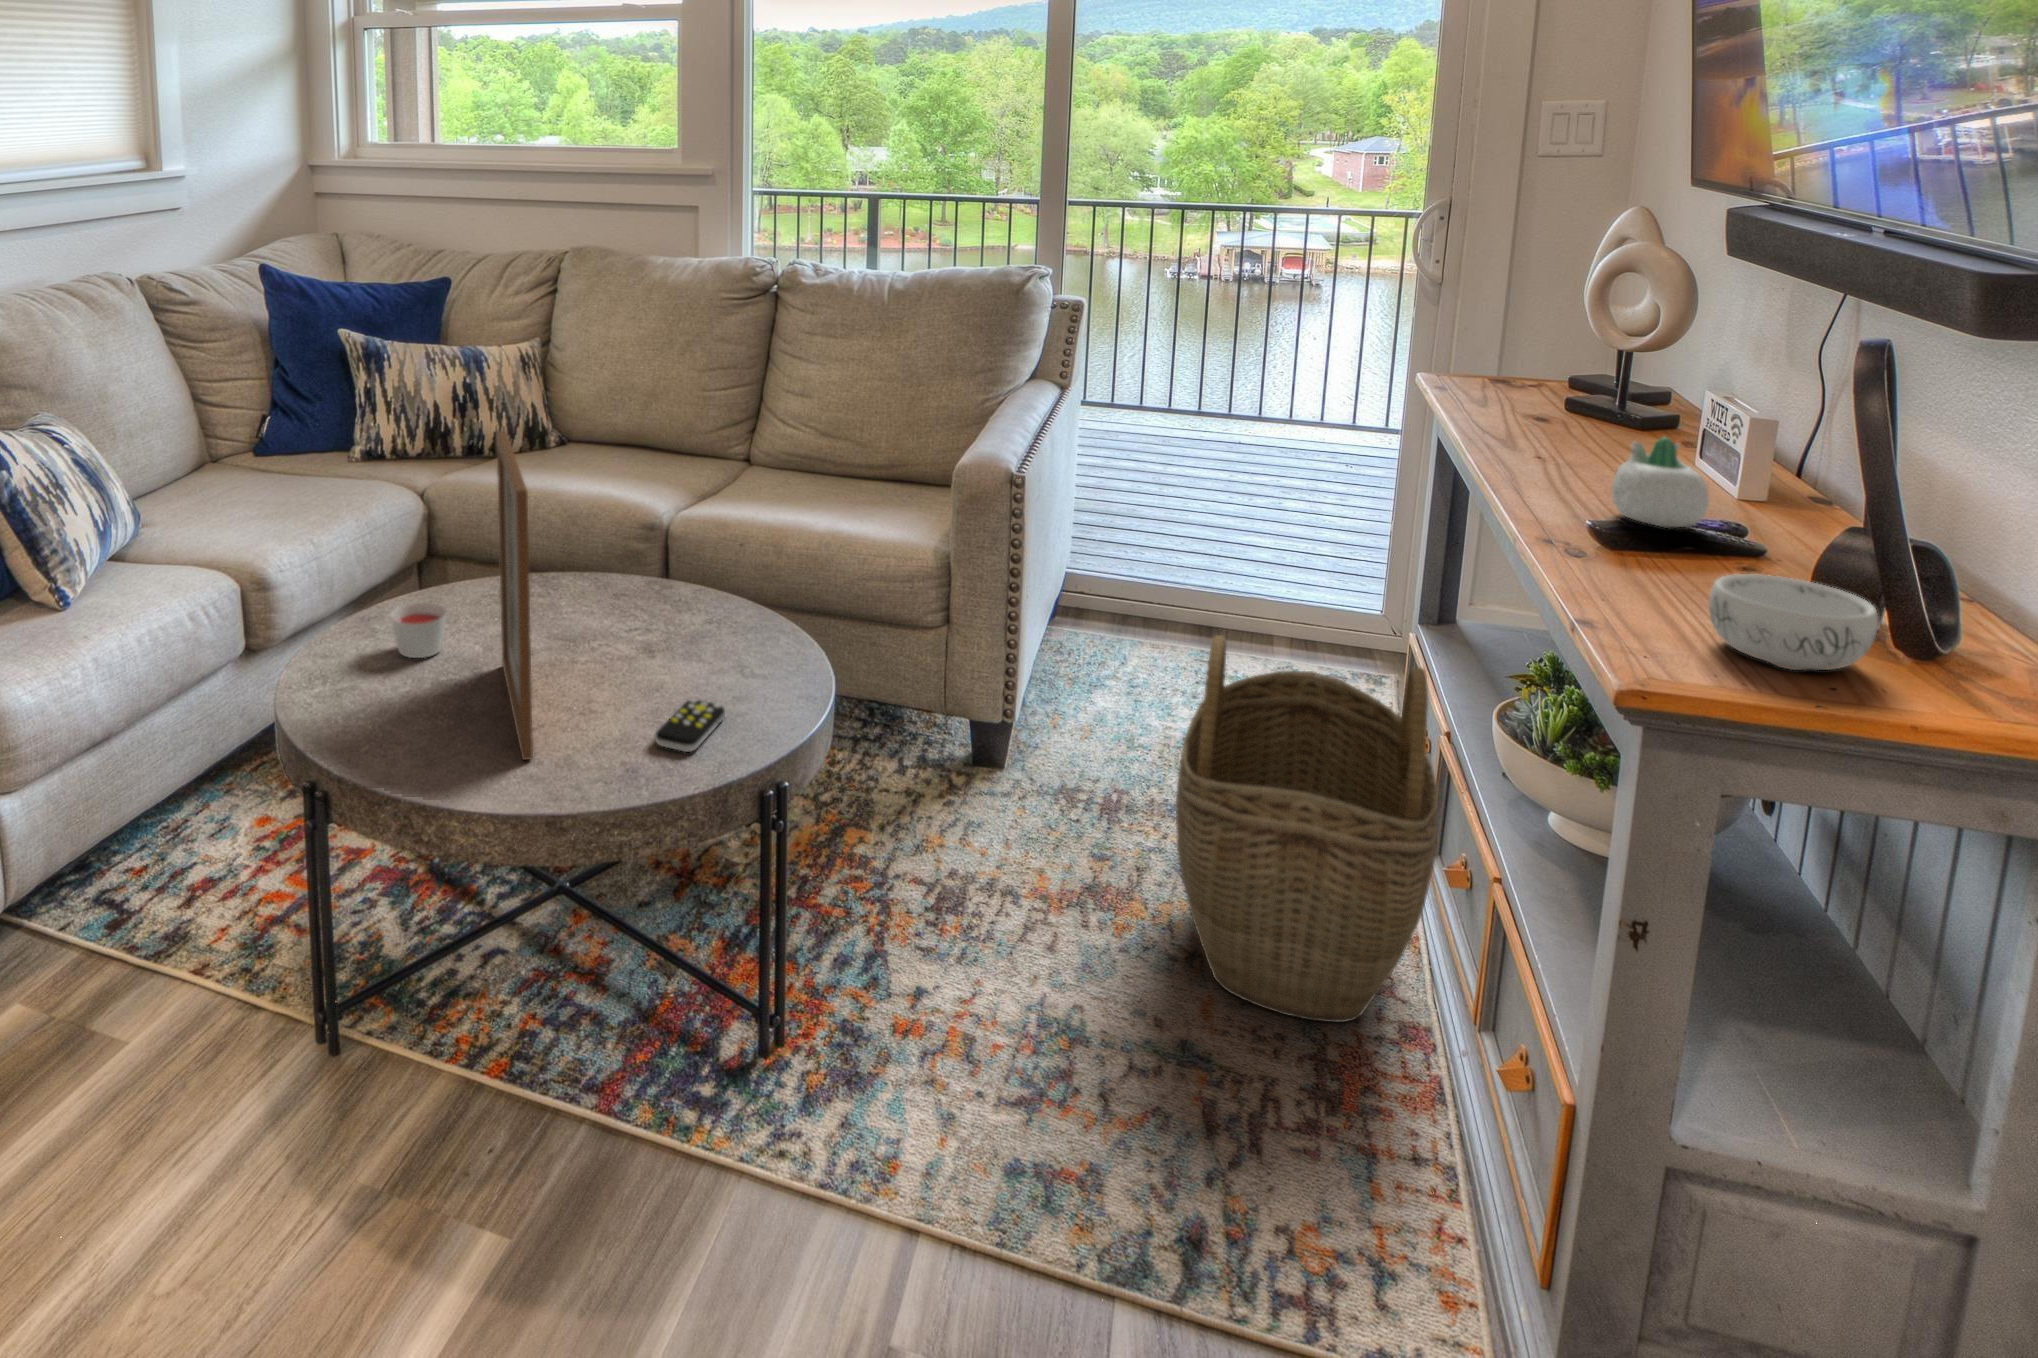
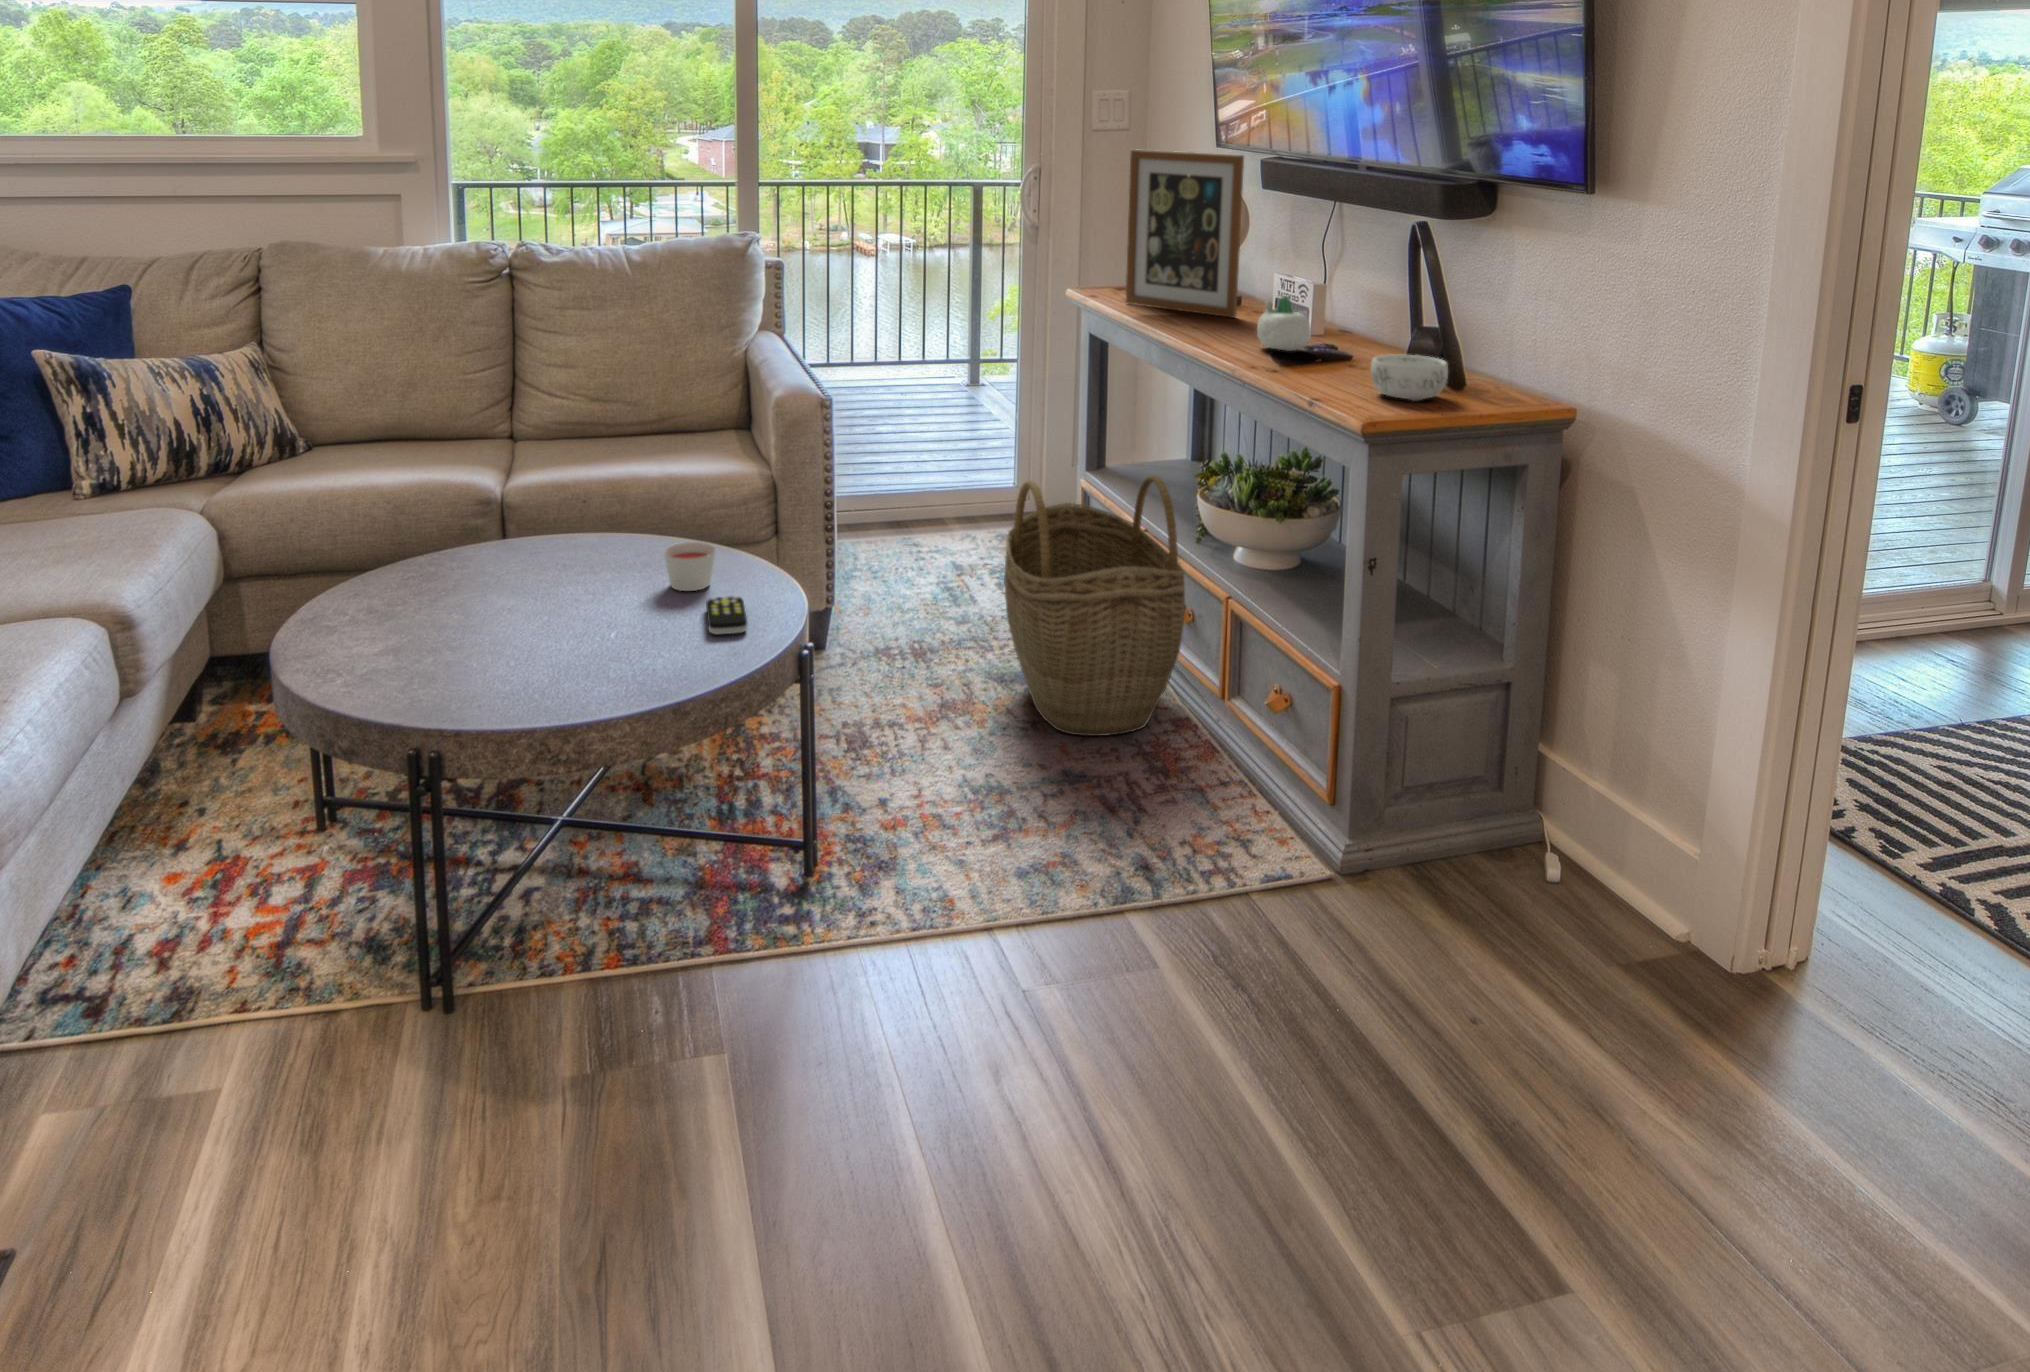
picture frame: present [497,431,533,760] -> present [1126,149,1244,318]
candle: present [391,602,447,658] -> present [663,542,716,591]

